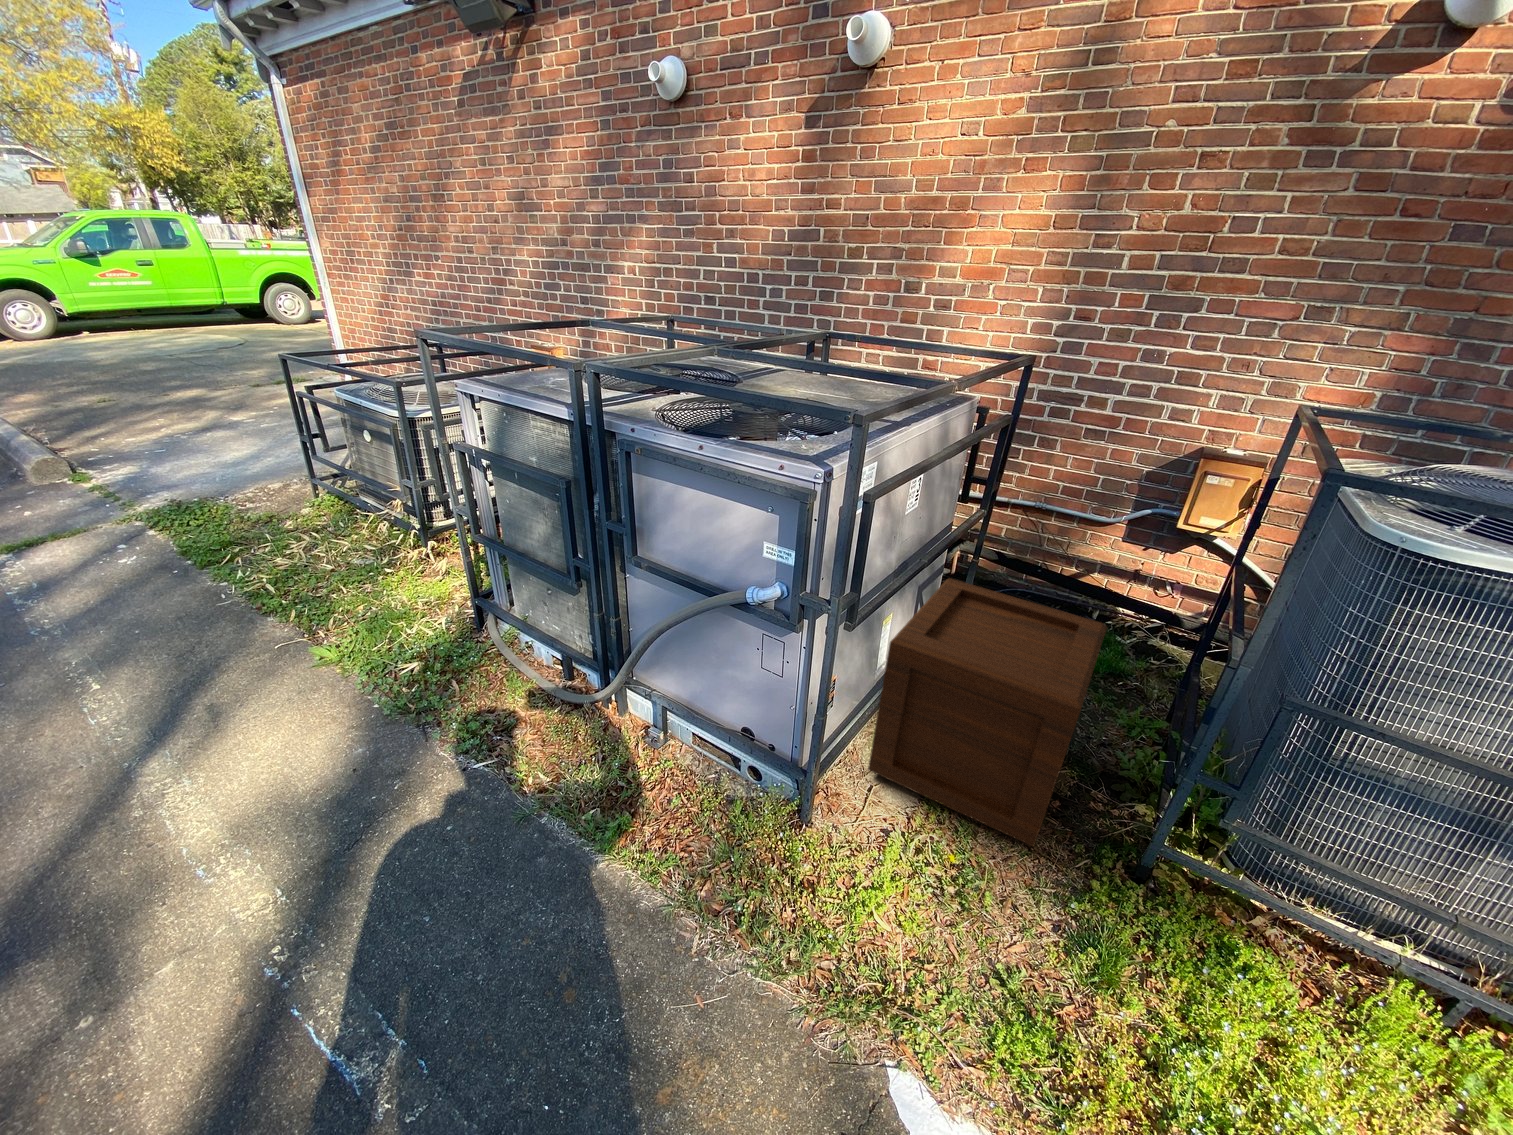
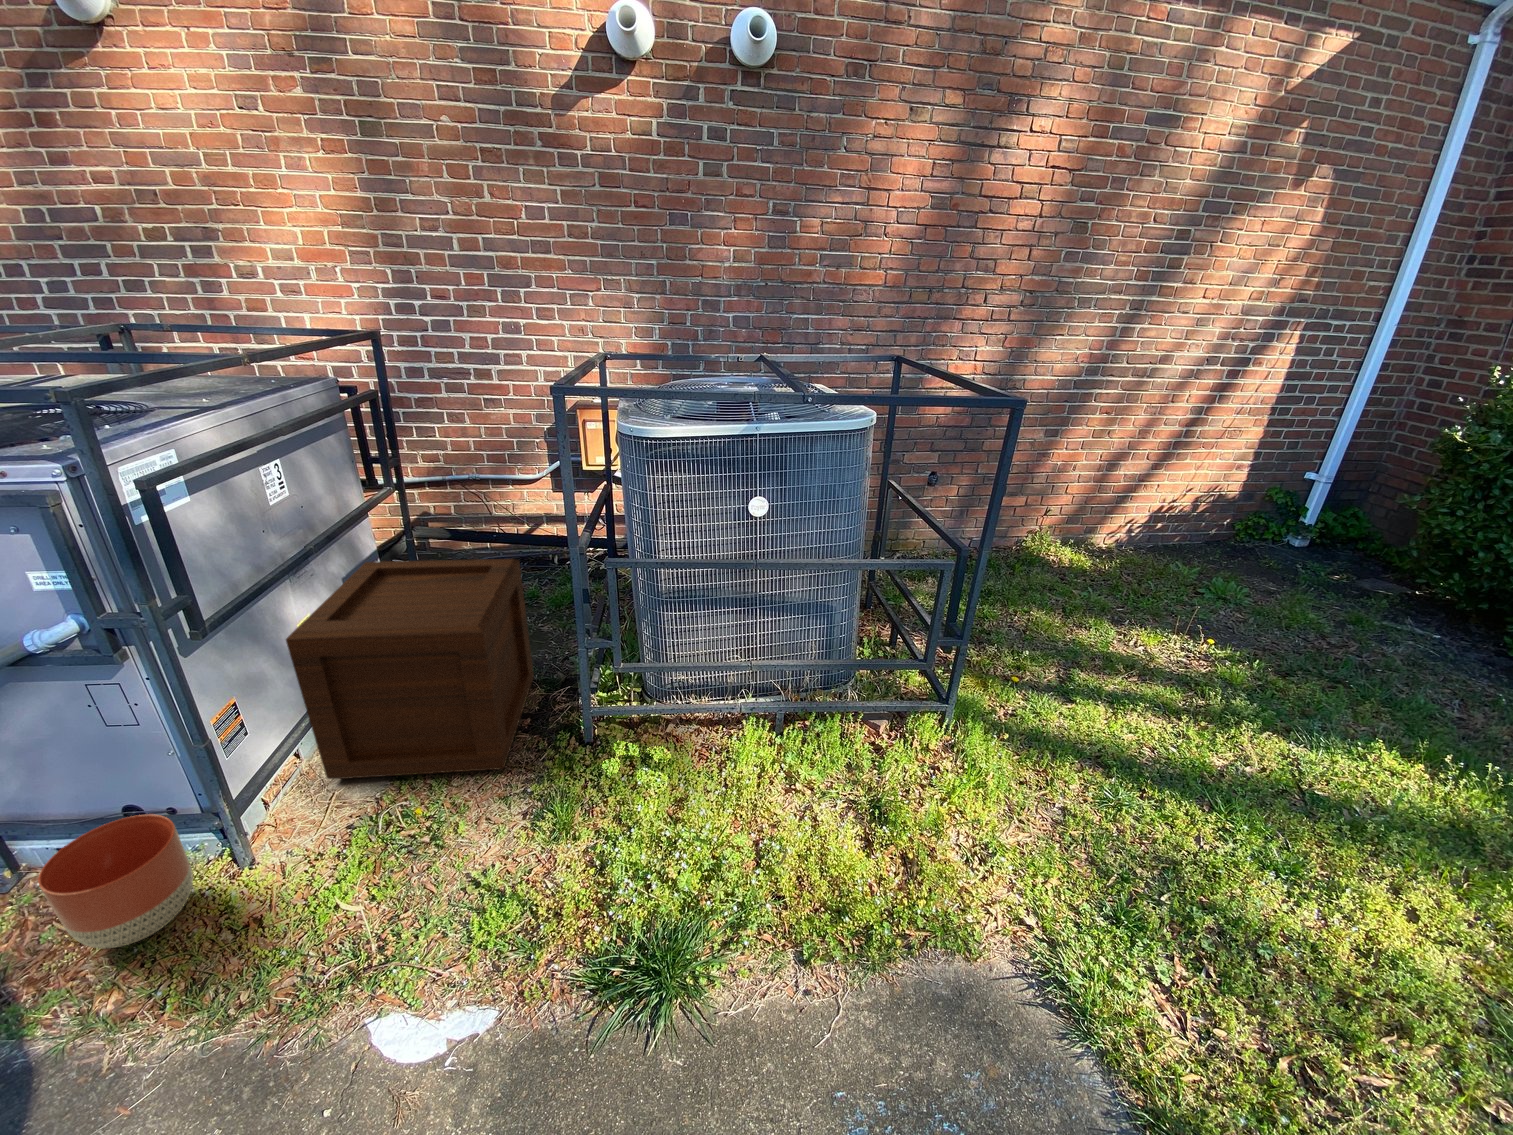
planter: none [694,744,777,850] -> present [38,814,193,948]

